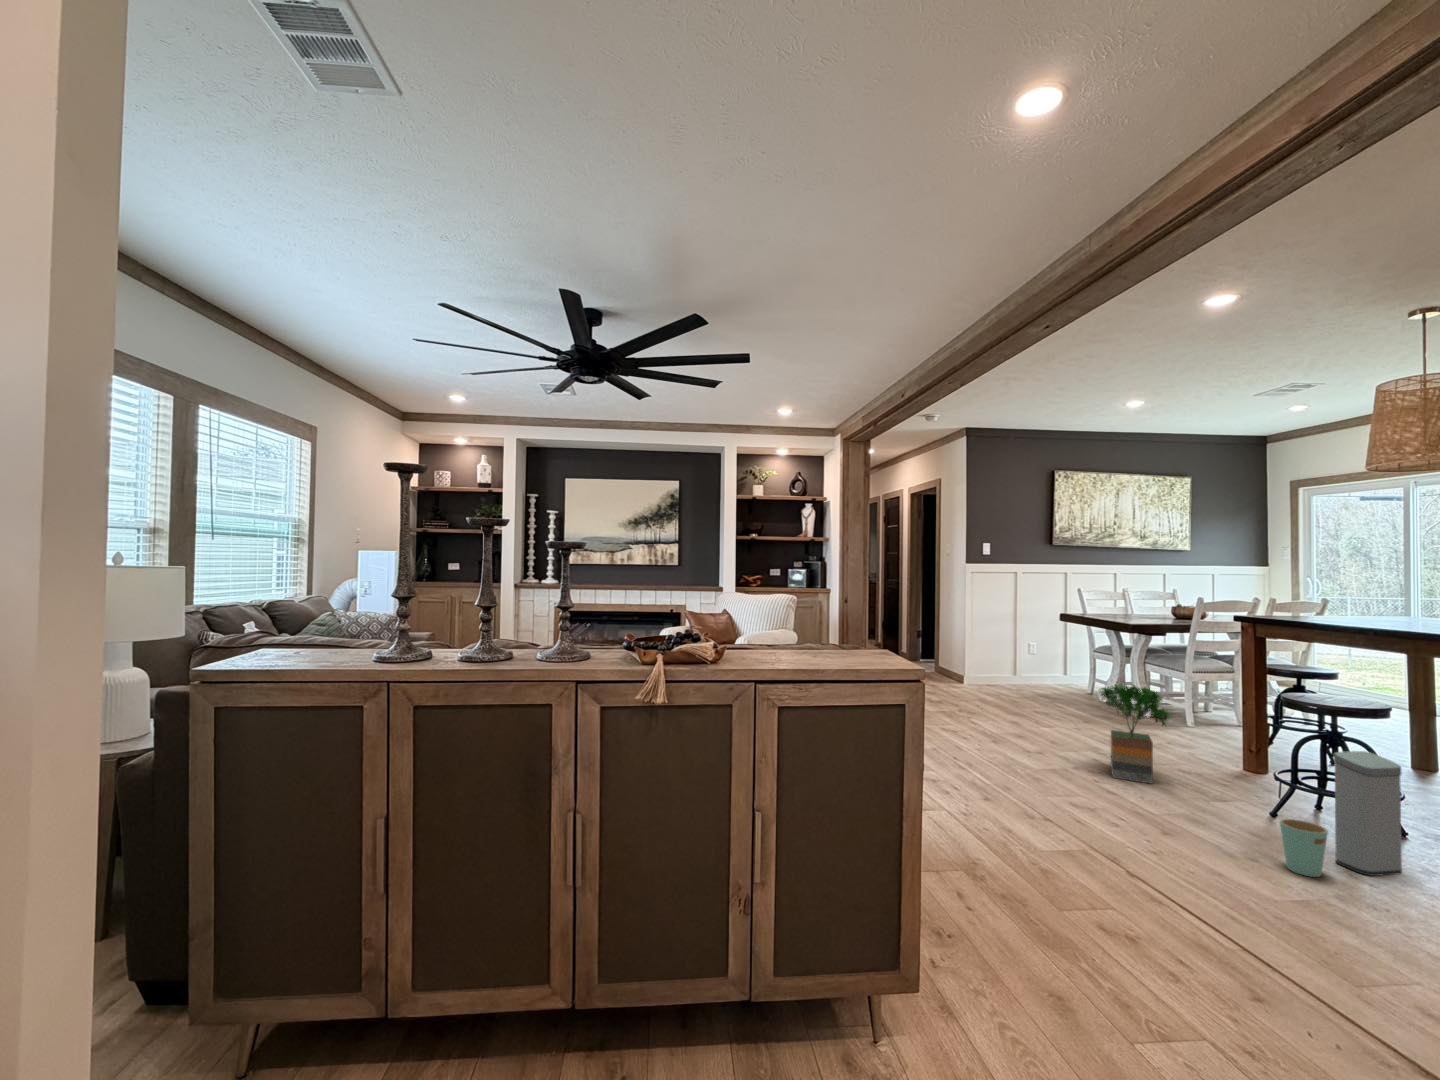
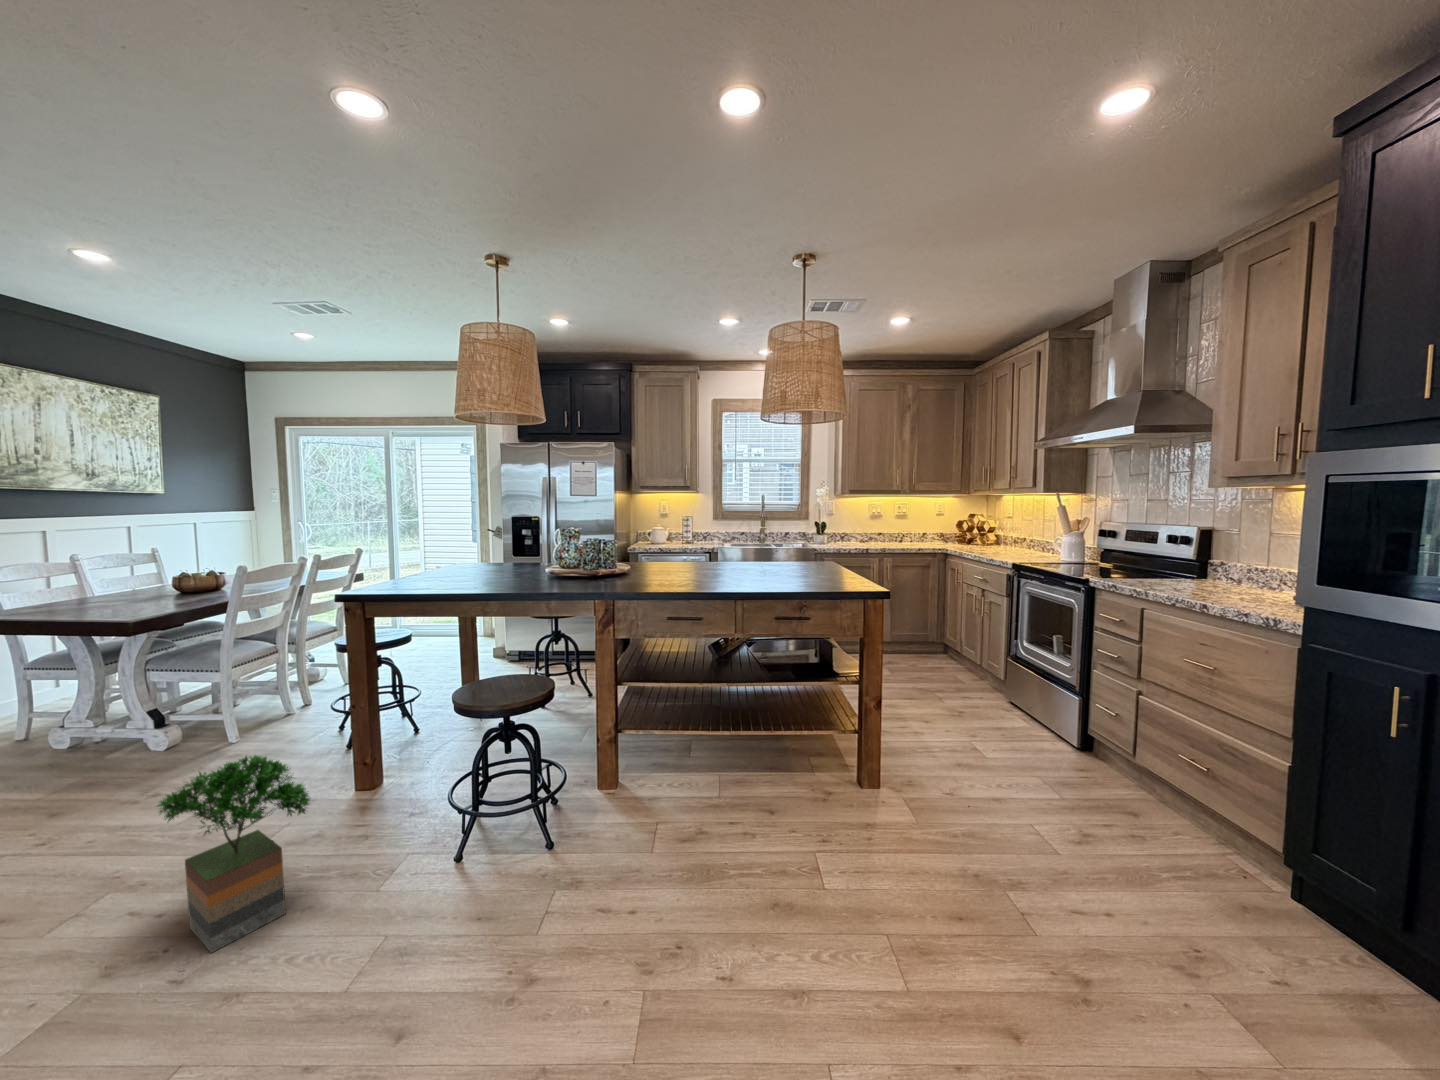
trash can: present [1280,751,1402,877] -> none [559,756,619,969]

